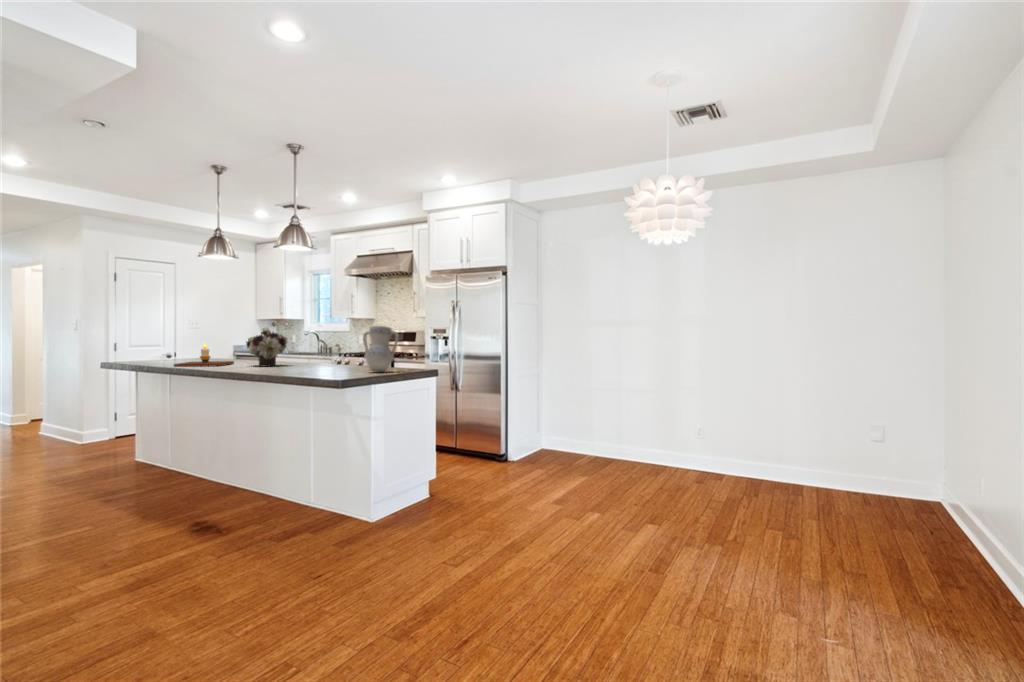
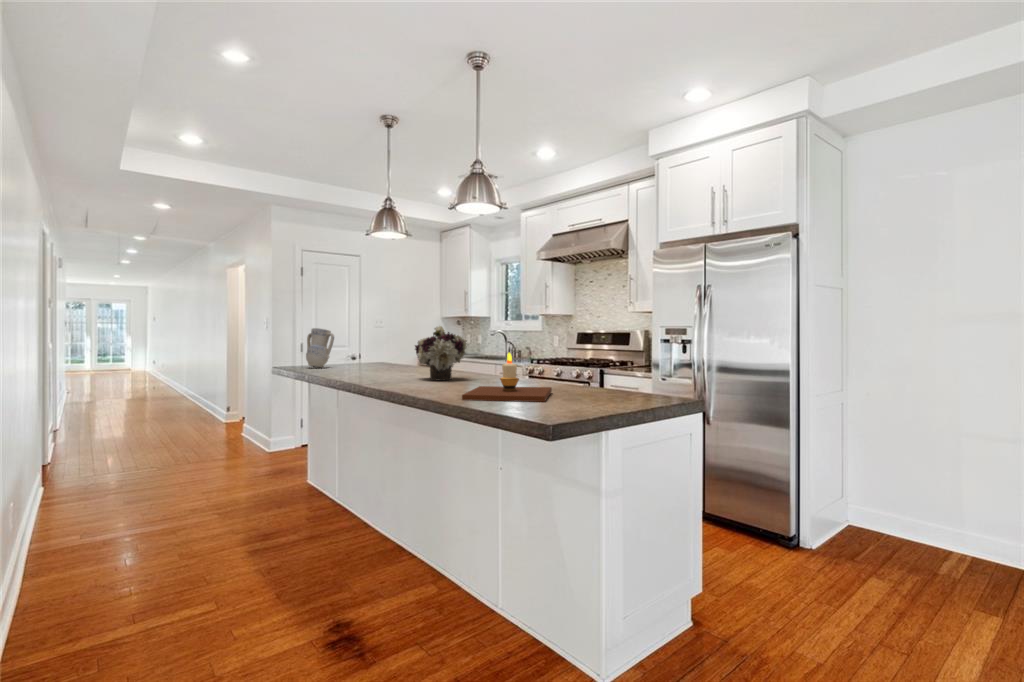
vase: present [363,326,399,372] -> present [306,328,334,368]
candle: present [174,343,234,367] -> present [462,353,552,402]

